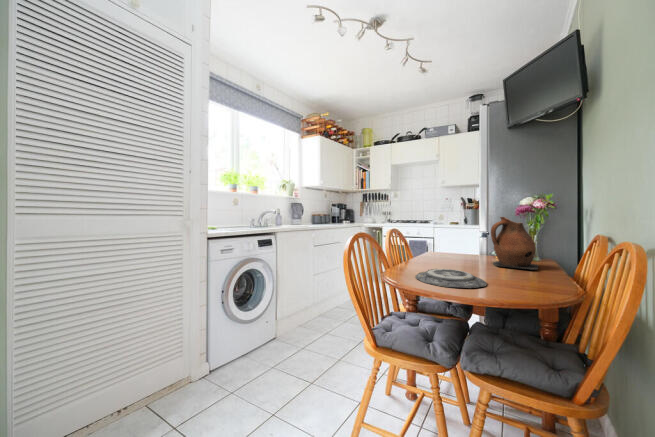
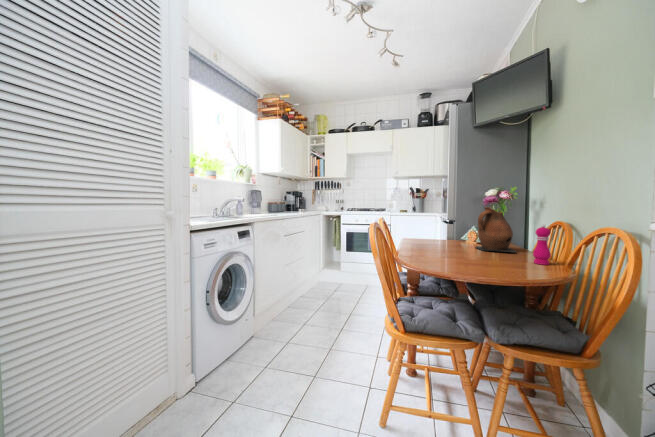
pepper mill: none [538,236,560,285] -> present [533,224,551,265]
plate: present [415,269,486,288] -> none [439,255,507,272]

